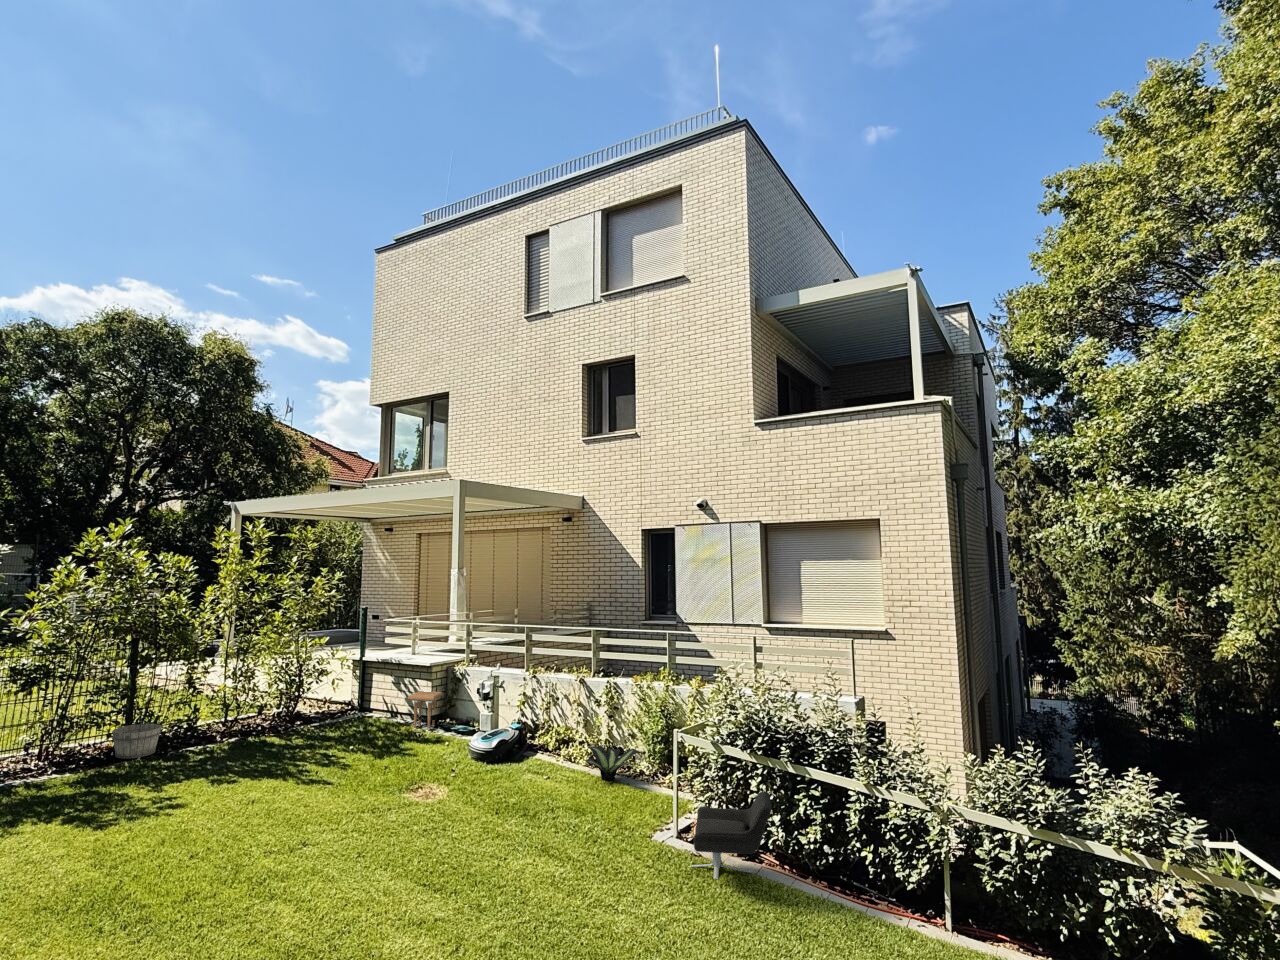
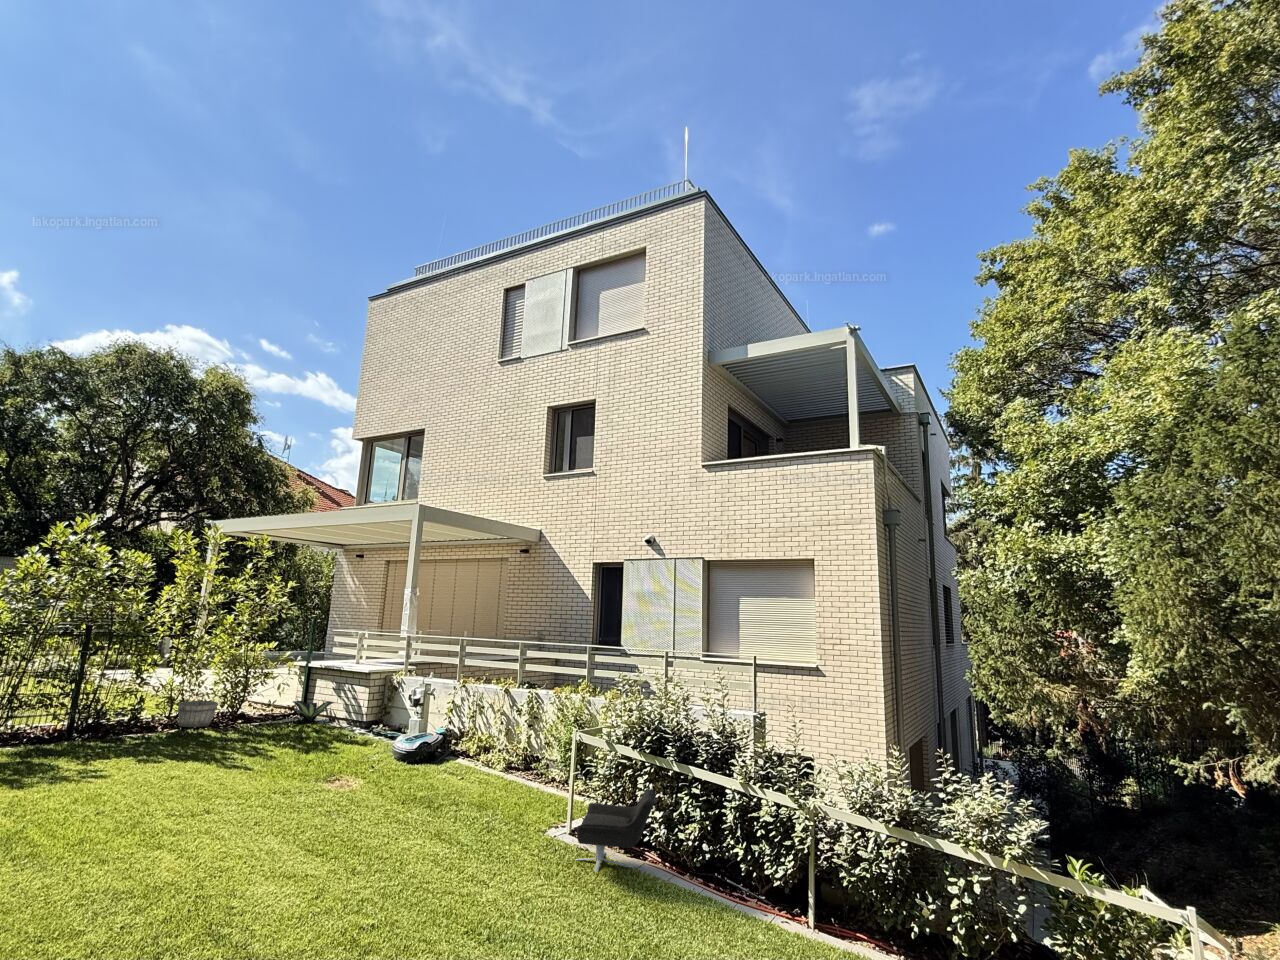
side table: present [407,691,443,730] -> none [346,697,381,734]
wooden bucket: present [112,718,162,759] -> present [178,695,218,727]
potted plant: present [584,746,639,781] -> present [293,701,334,724]

